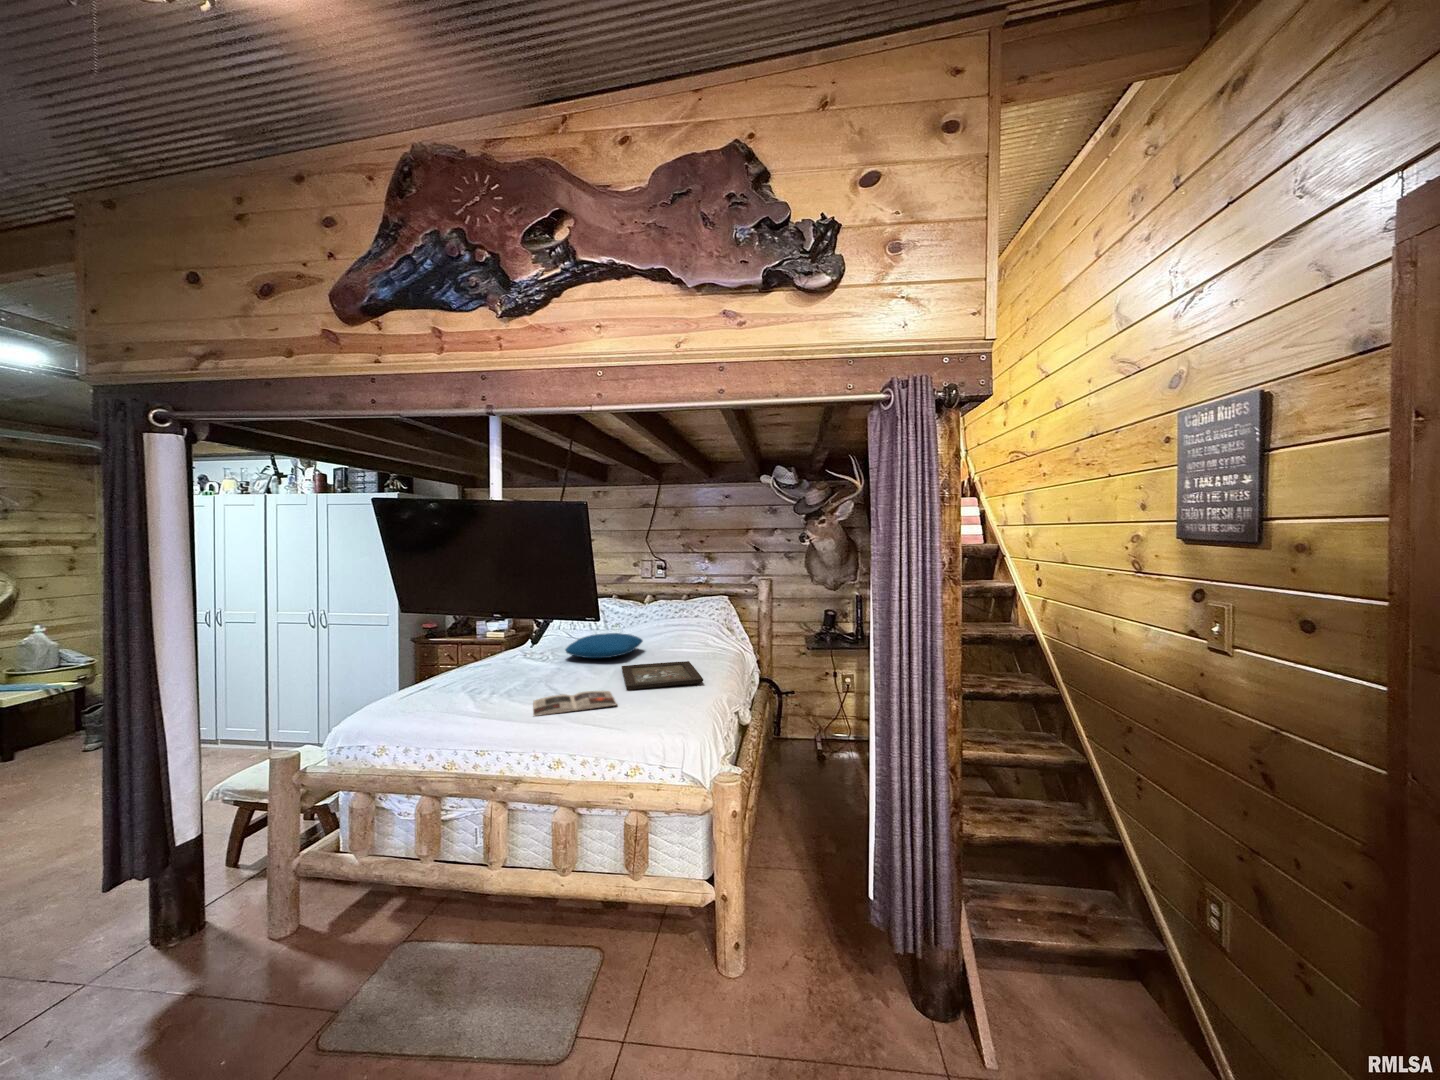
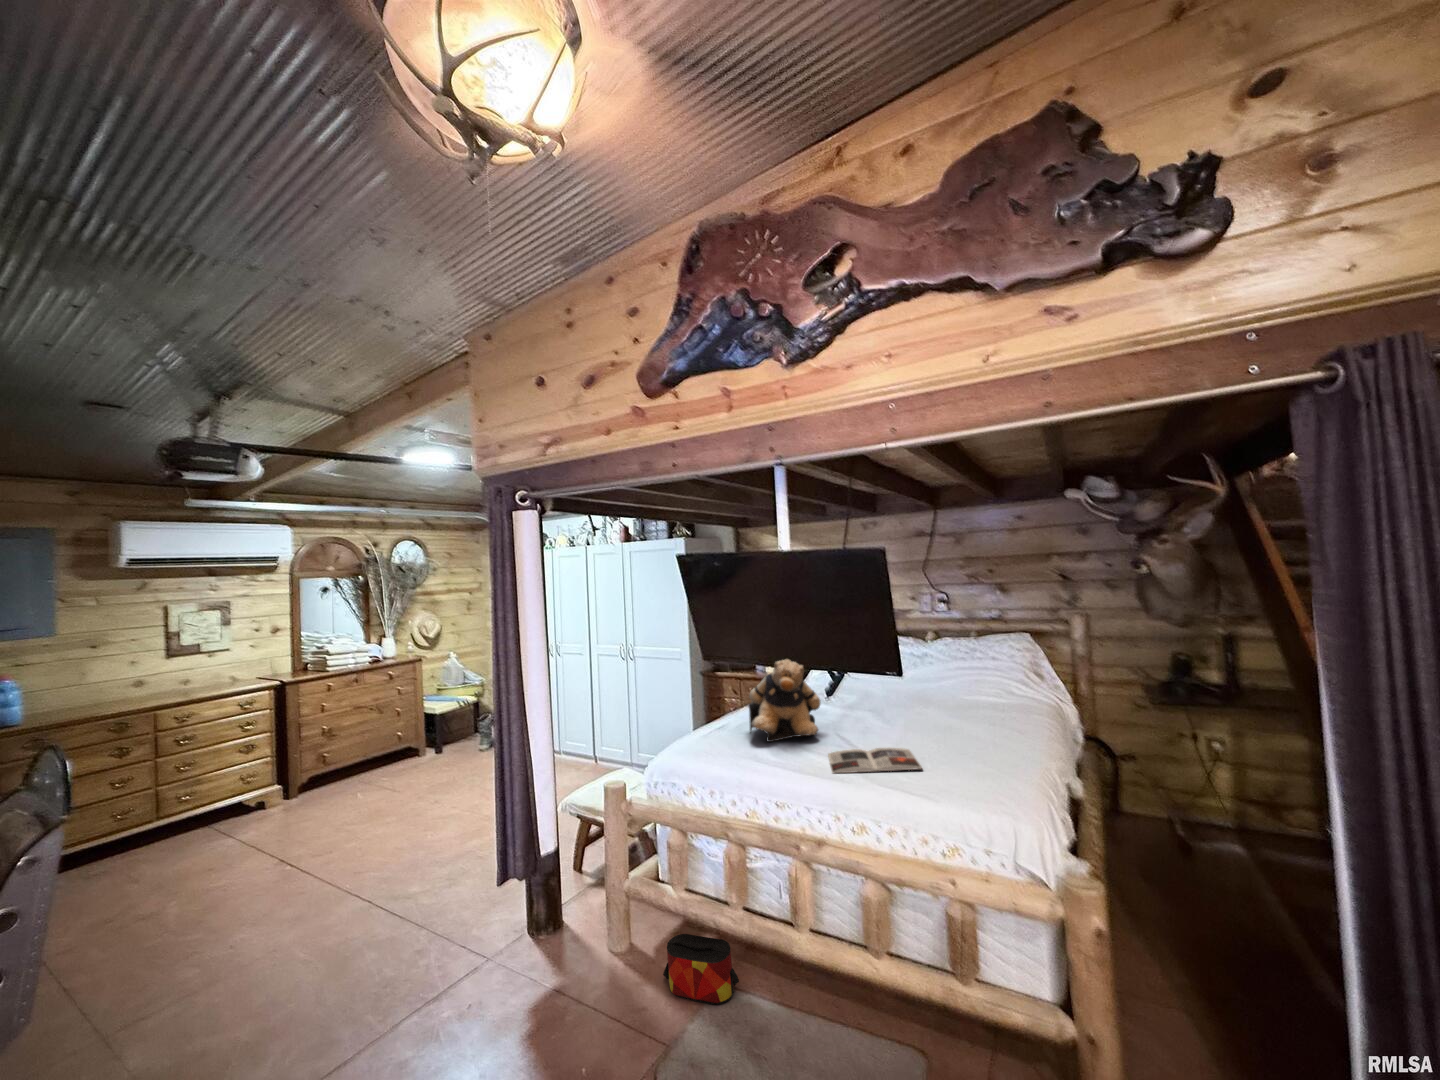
teddy bear: none [455,614,532,696] -> present [749,660,821,742]
pillow: present [565,633,643,658] -> none [848,677,933,706]
tray: present [622,661,703,690] -> none [914,716,1023,749]
bag: none [336,895,425,963] -> present [663,934,739,1005]

